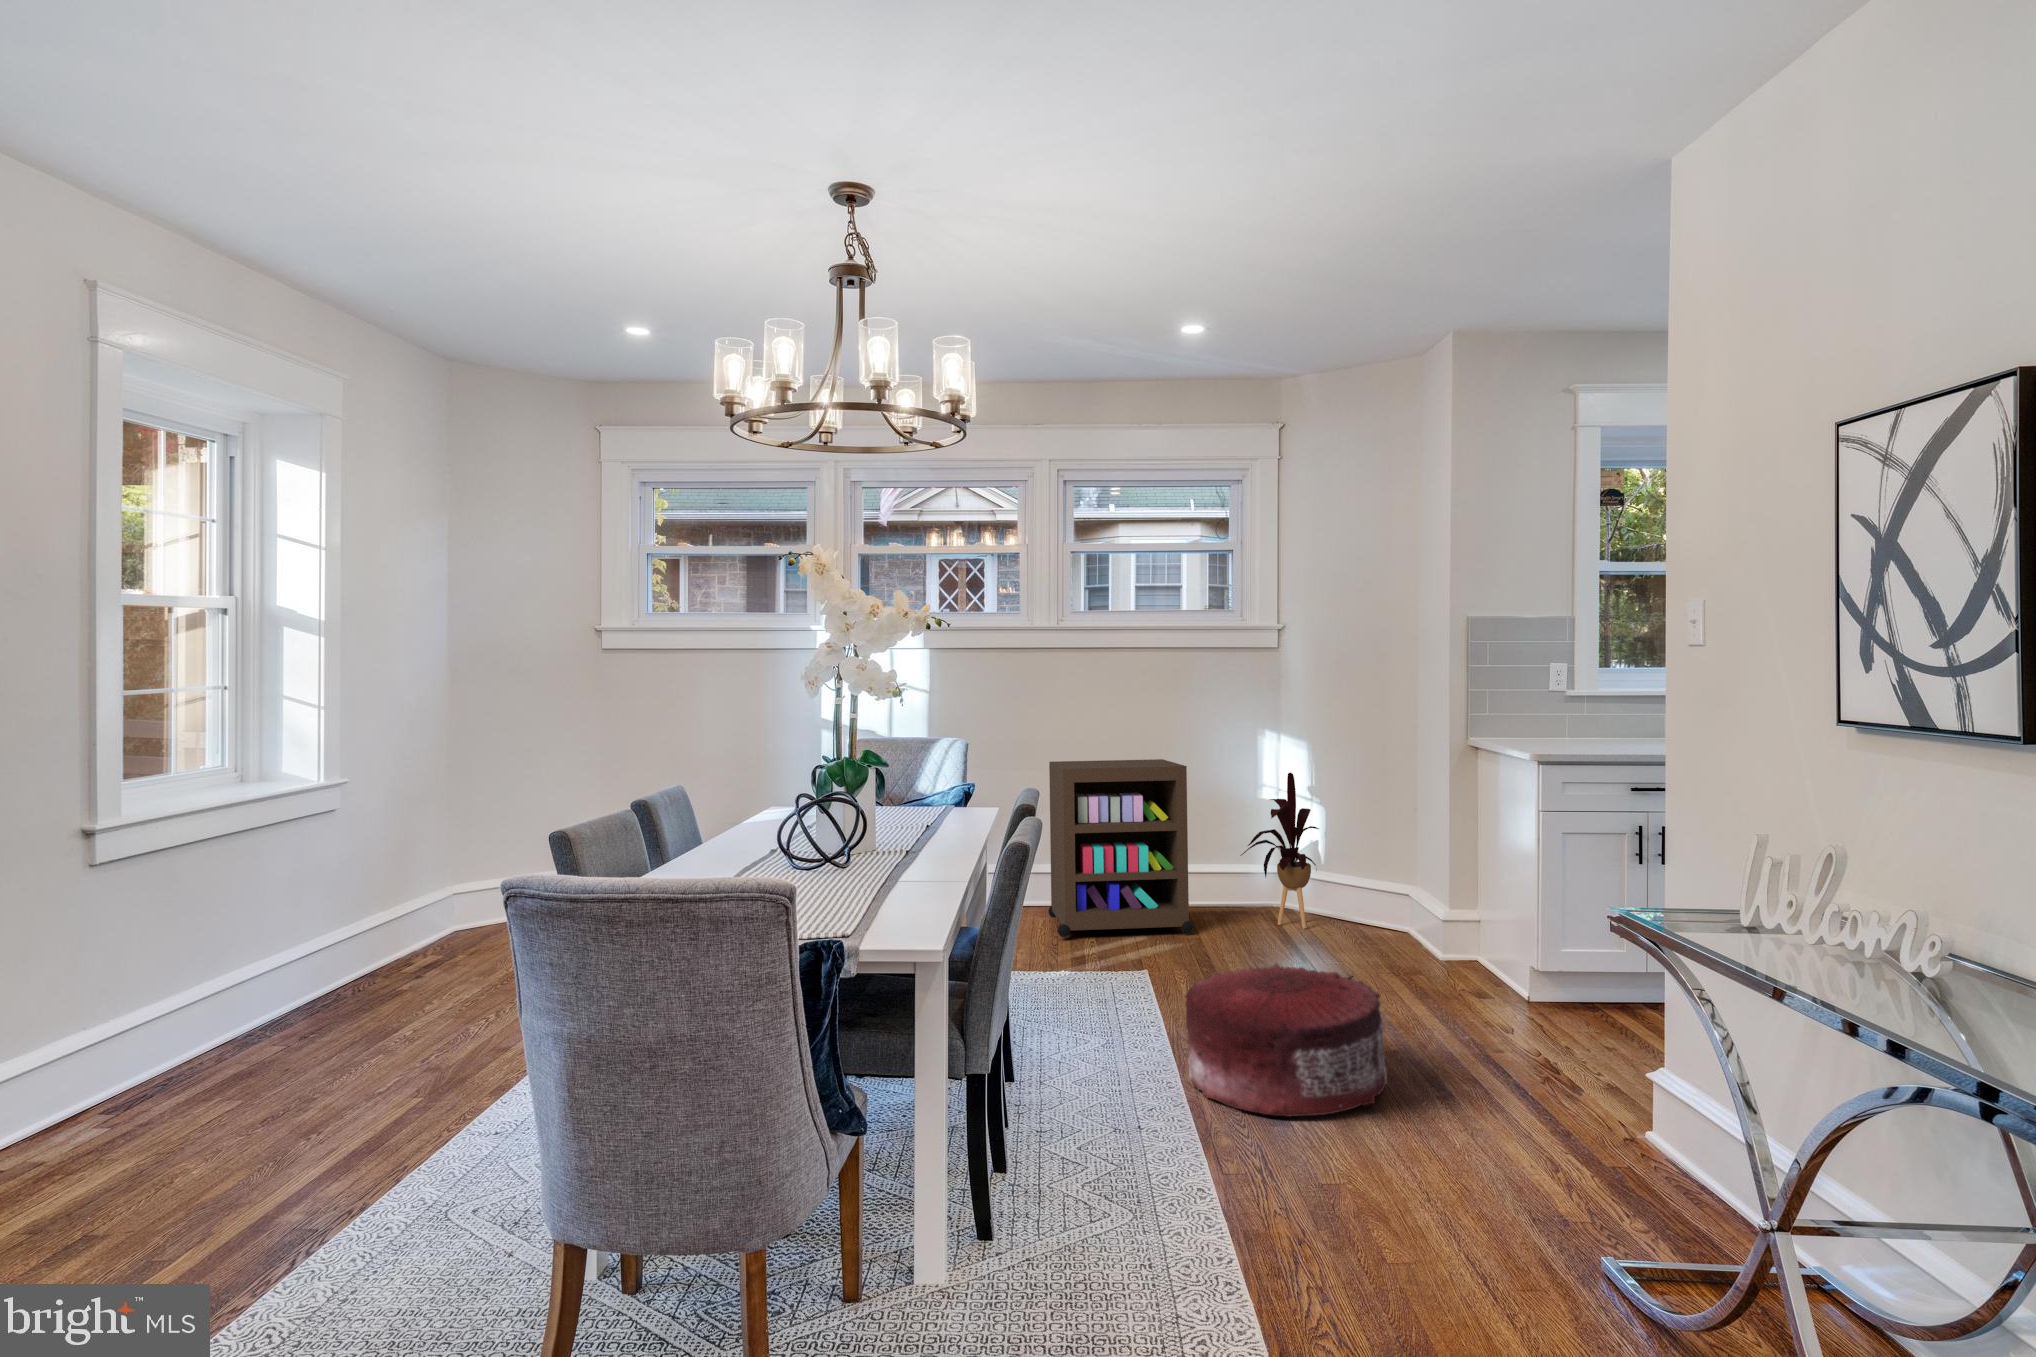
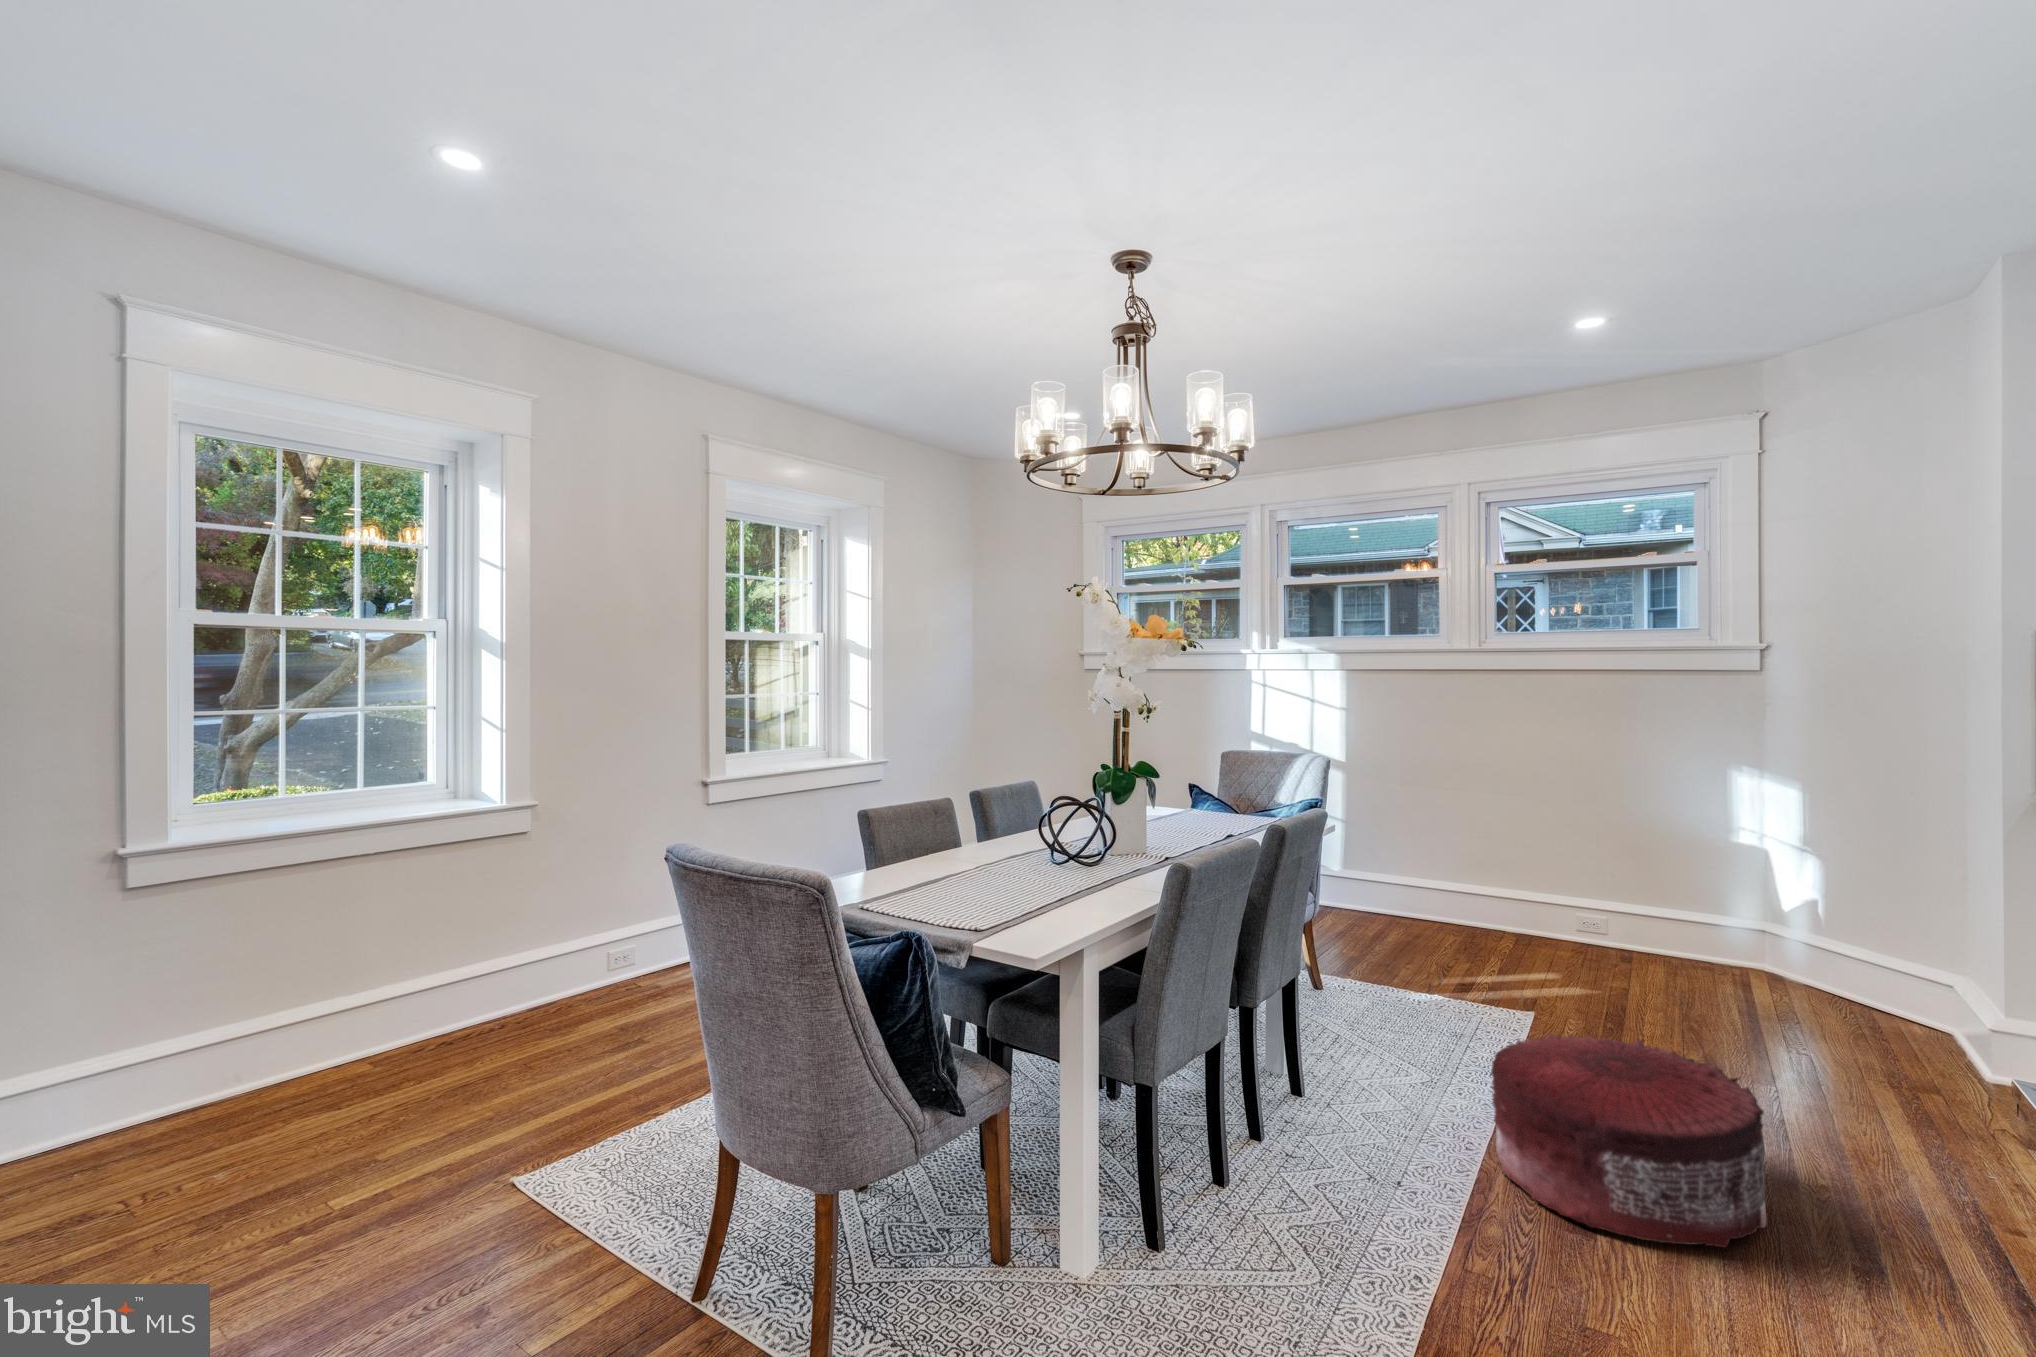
storage cabinet: present [1048,759,1193,937] -> none [1457,776,1626,981]
house plant: present [1242,773,1319,928] -> none [1700,814,1813,1003]

